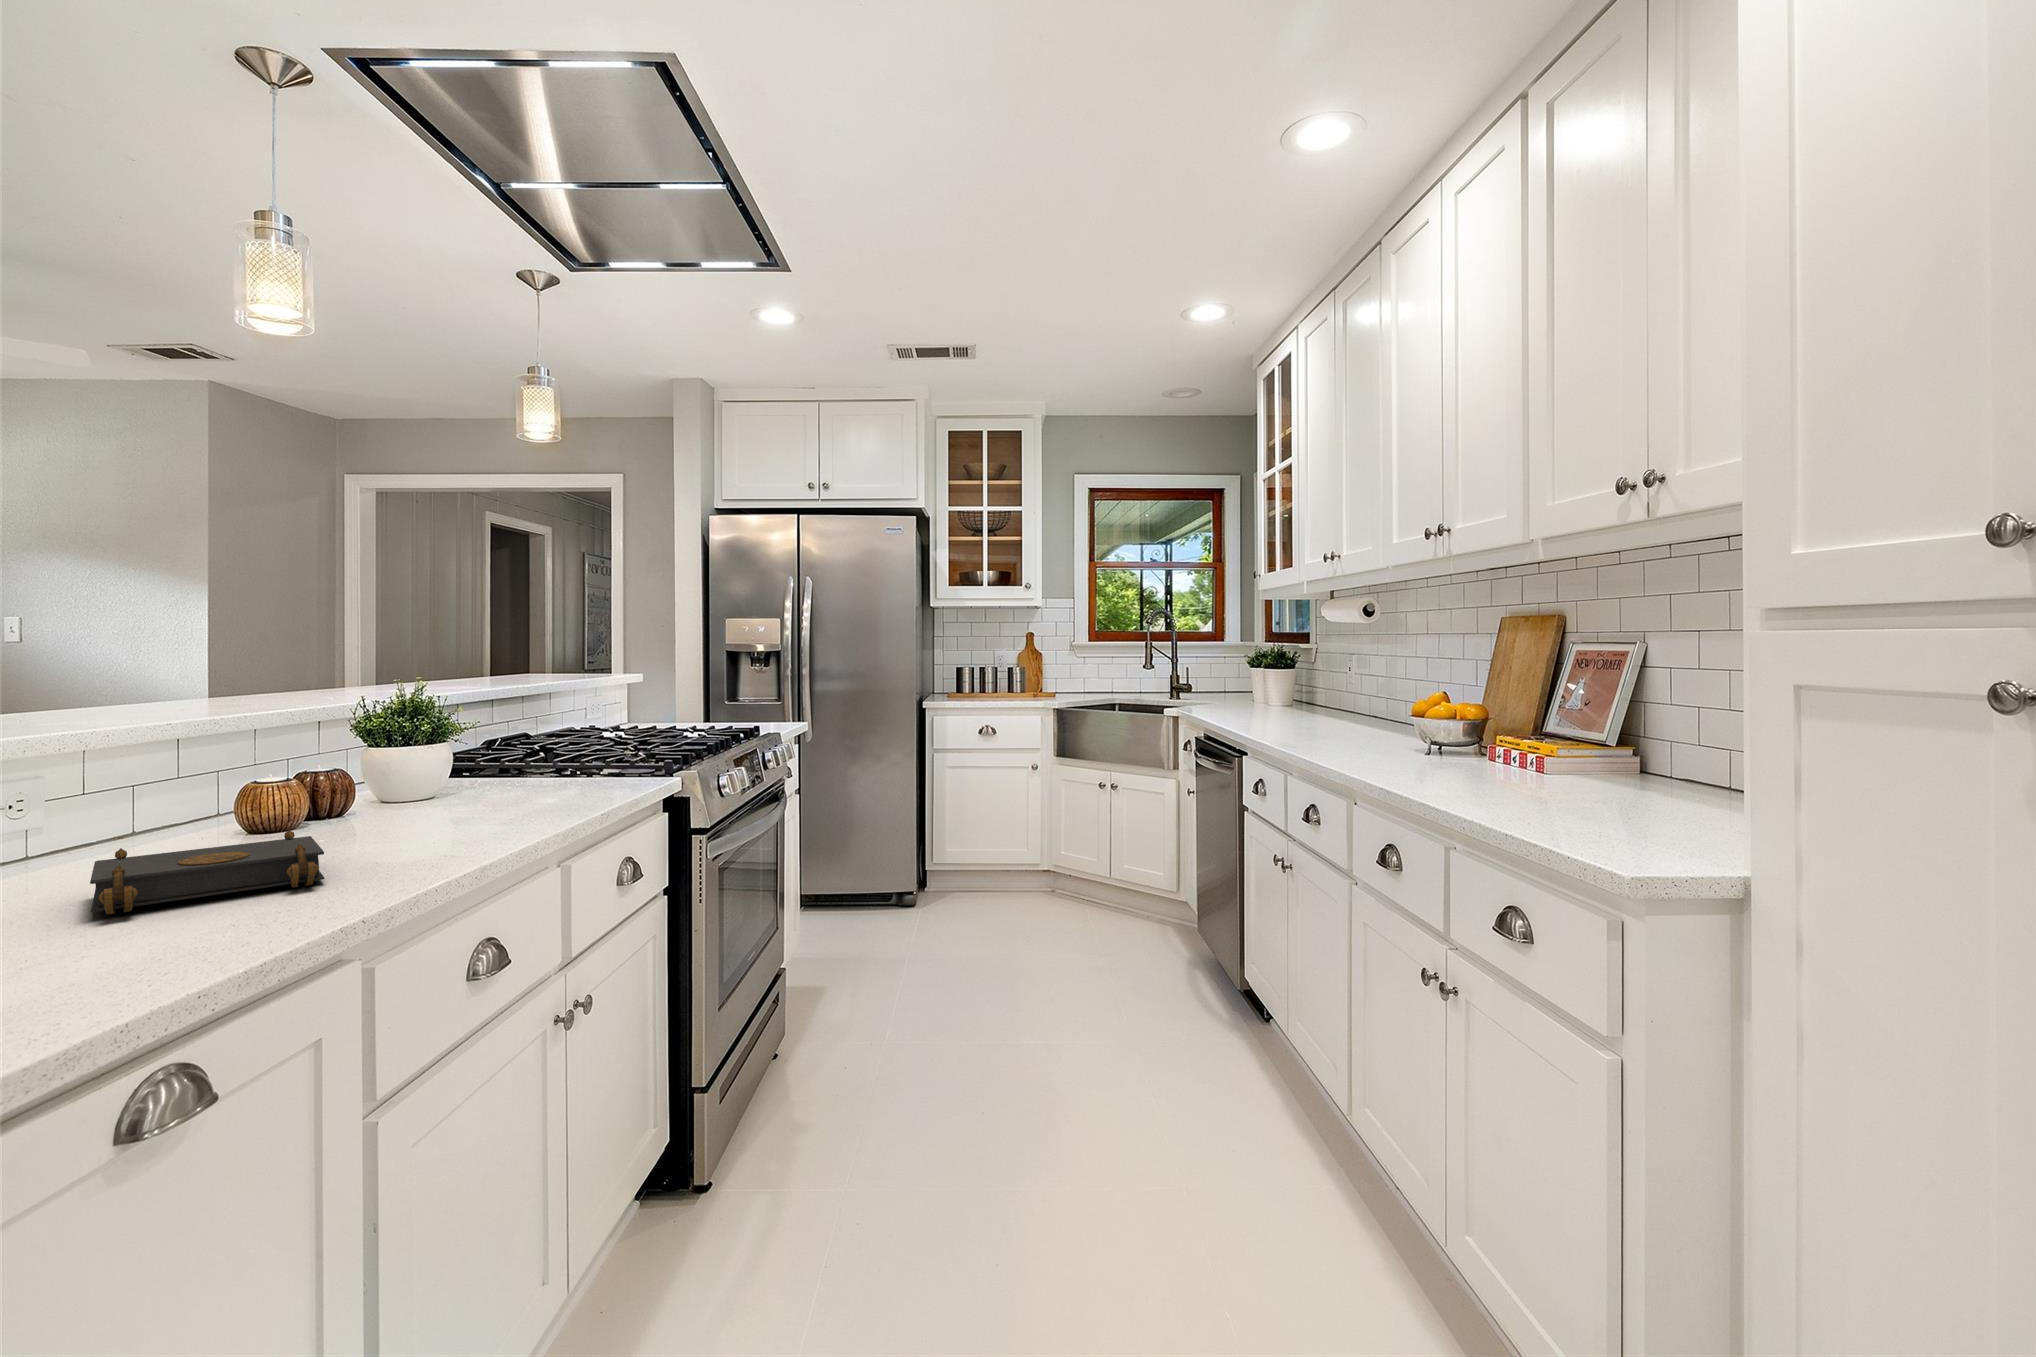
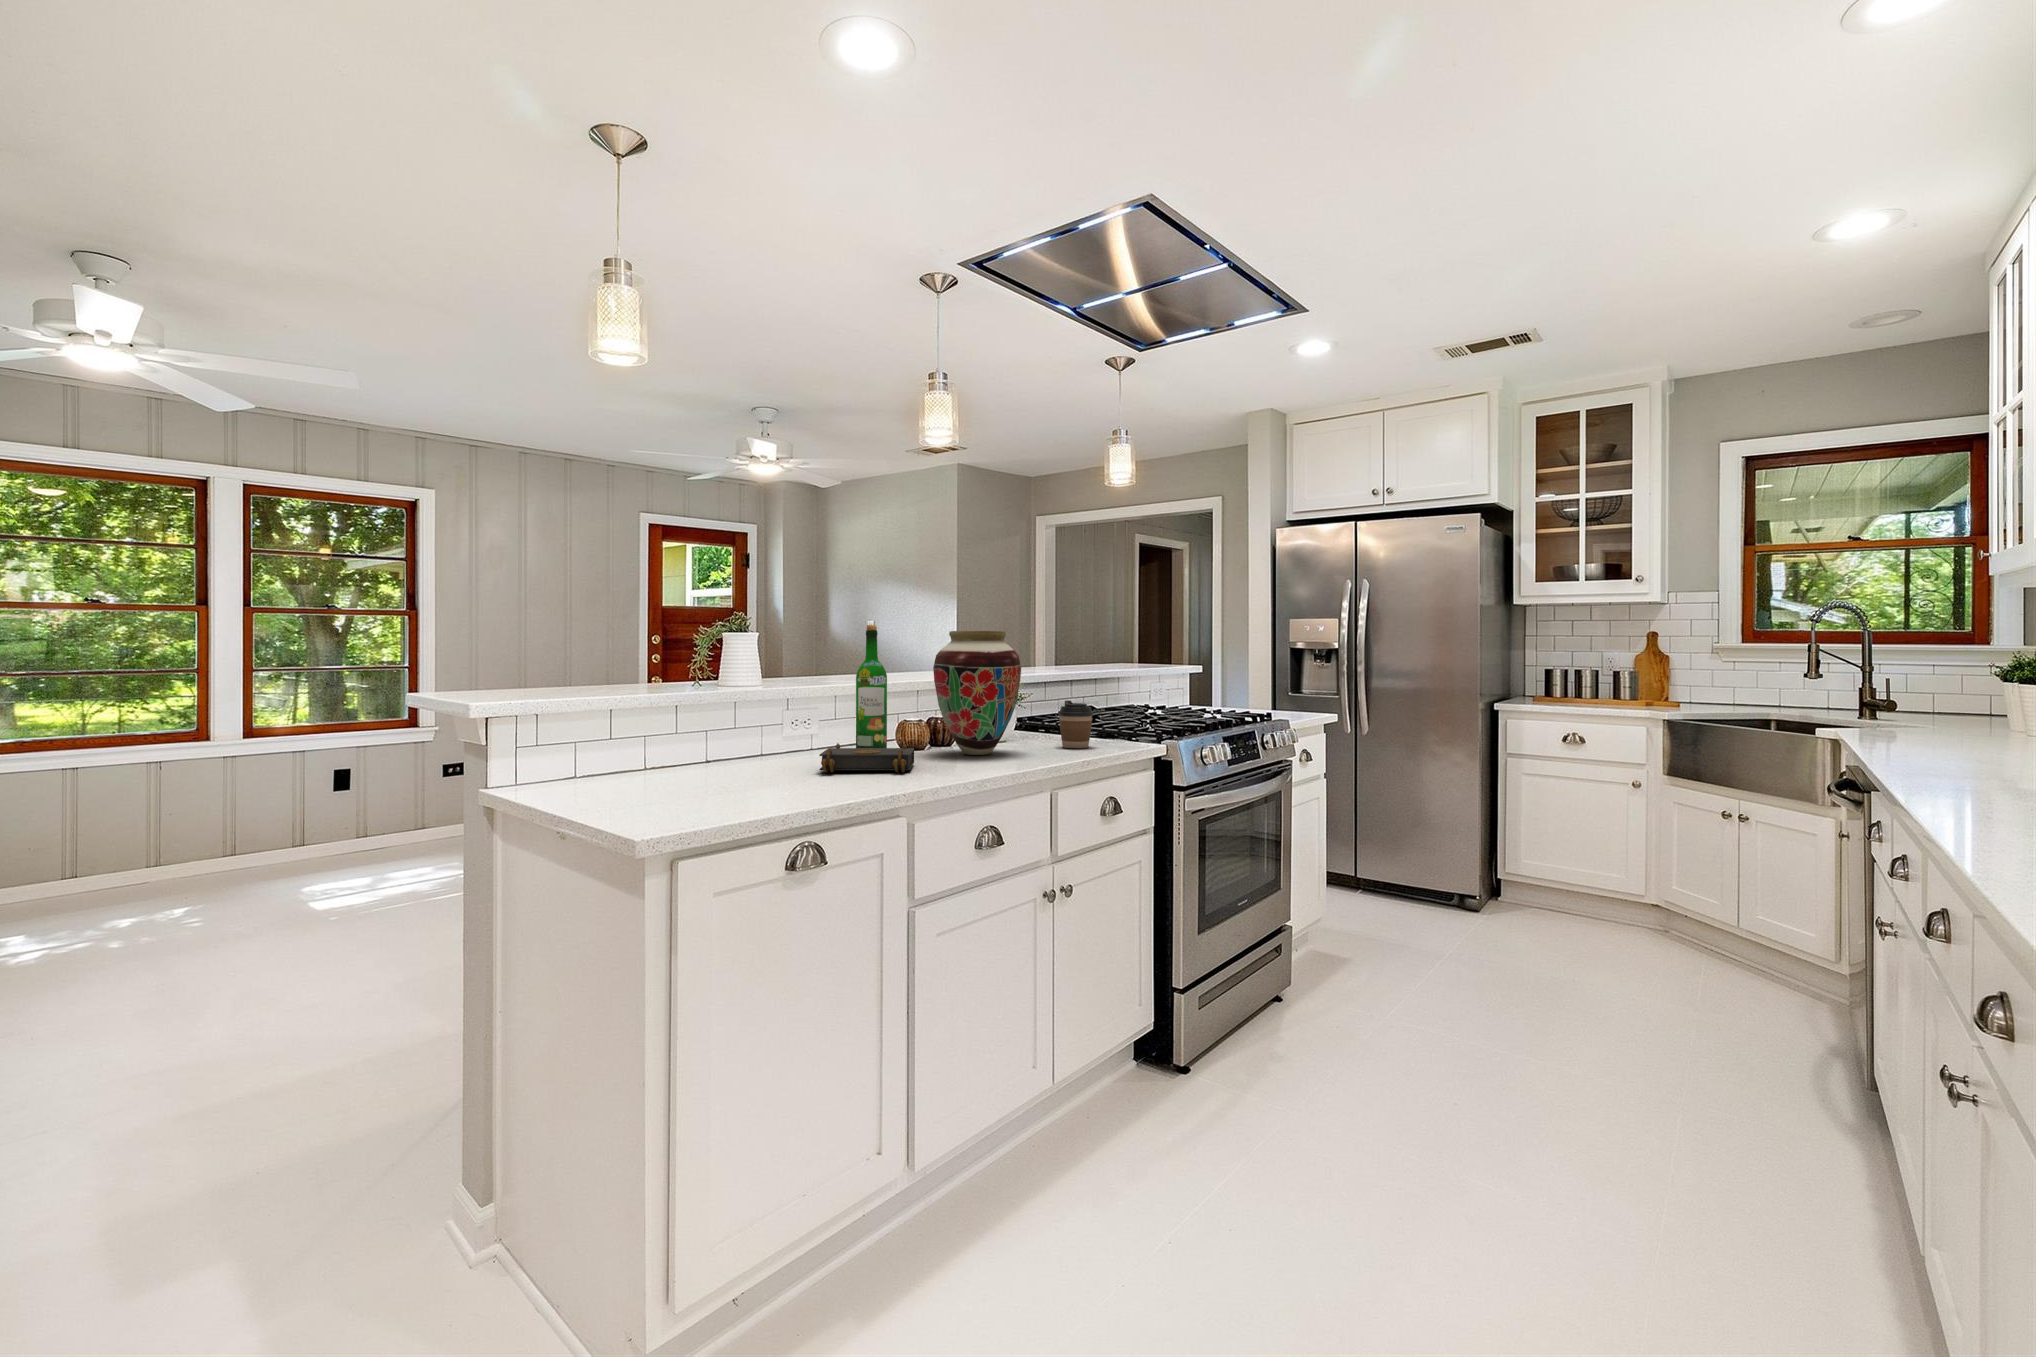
wine bottle: none [131,616,213,856] -> present [856,625,887,748]
vase: none [321,630,493,830] -> present [933,631,1021,755]
coffee cup: none [538,730,594,798] -> present [1058,700,1093,748]

